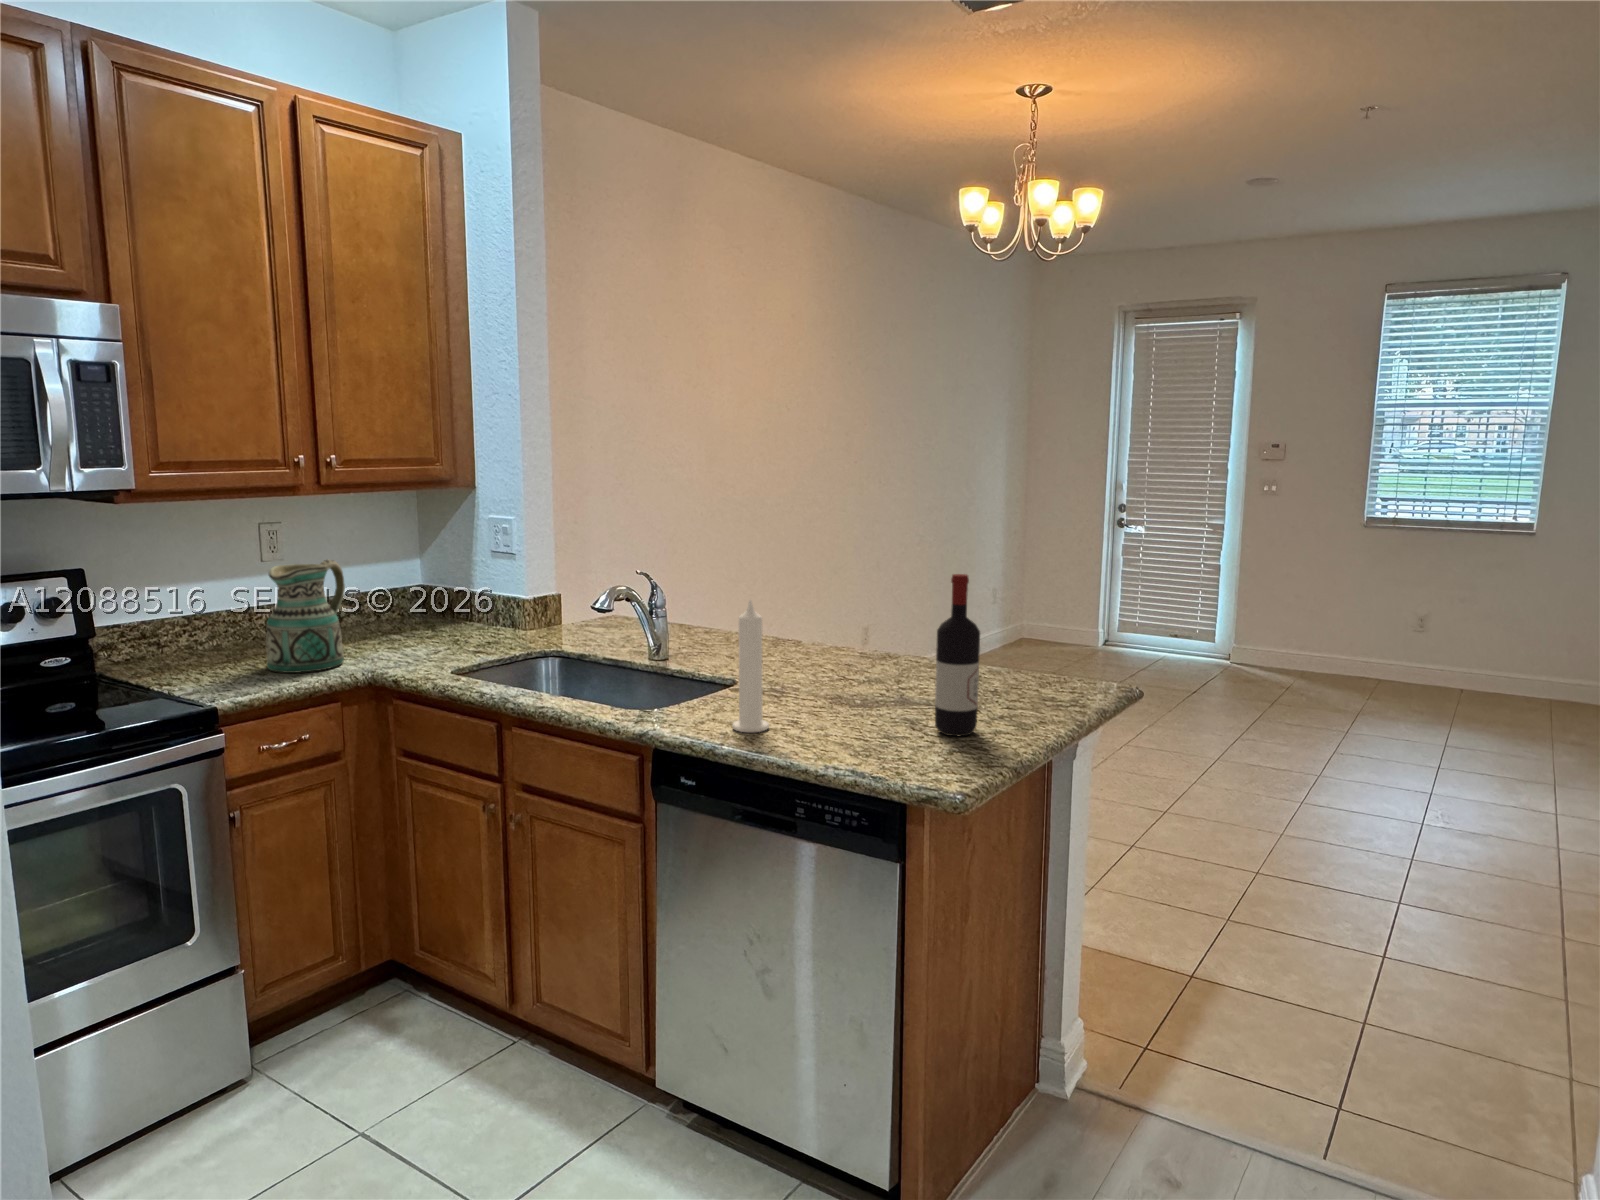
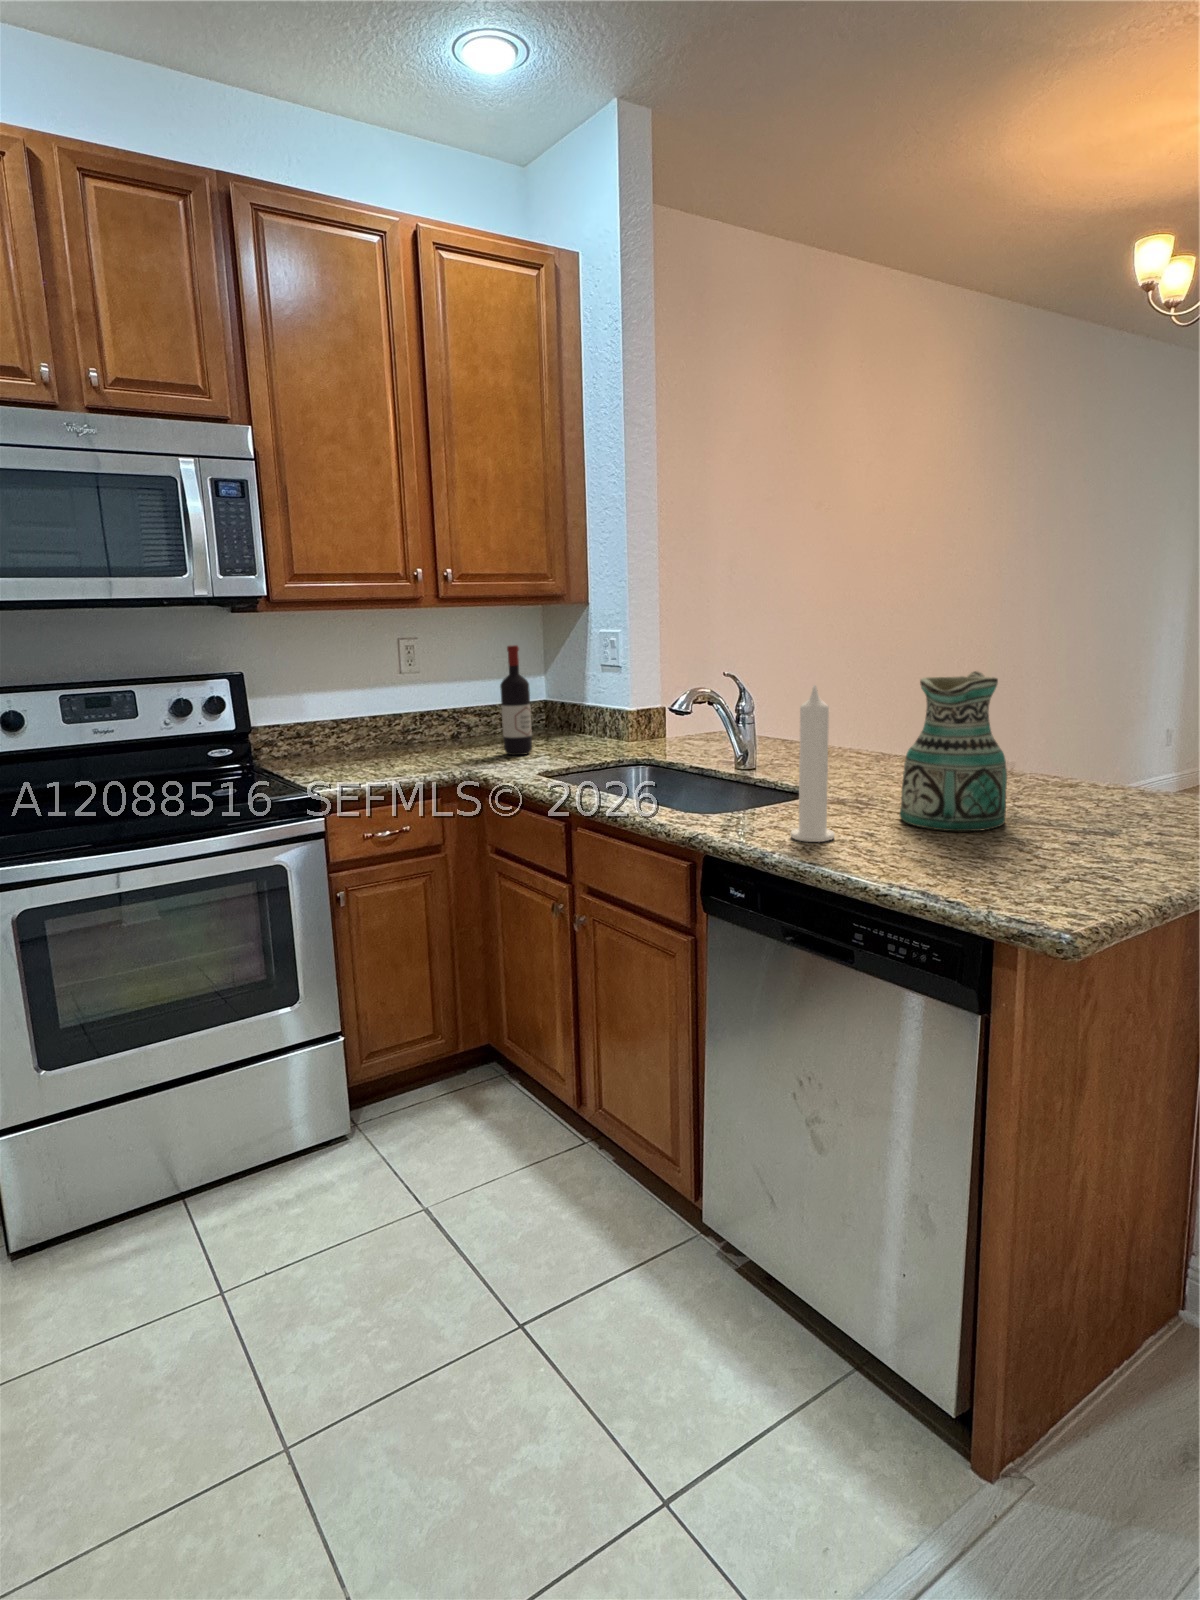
ceramic pitcher: present [266,560,345,673] -> present [900,671,1007,831]
wine bottle: present [935,574,980,736] -> present [500,645,532,755]

